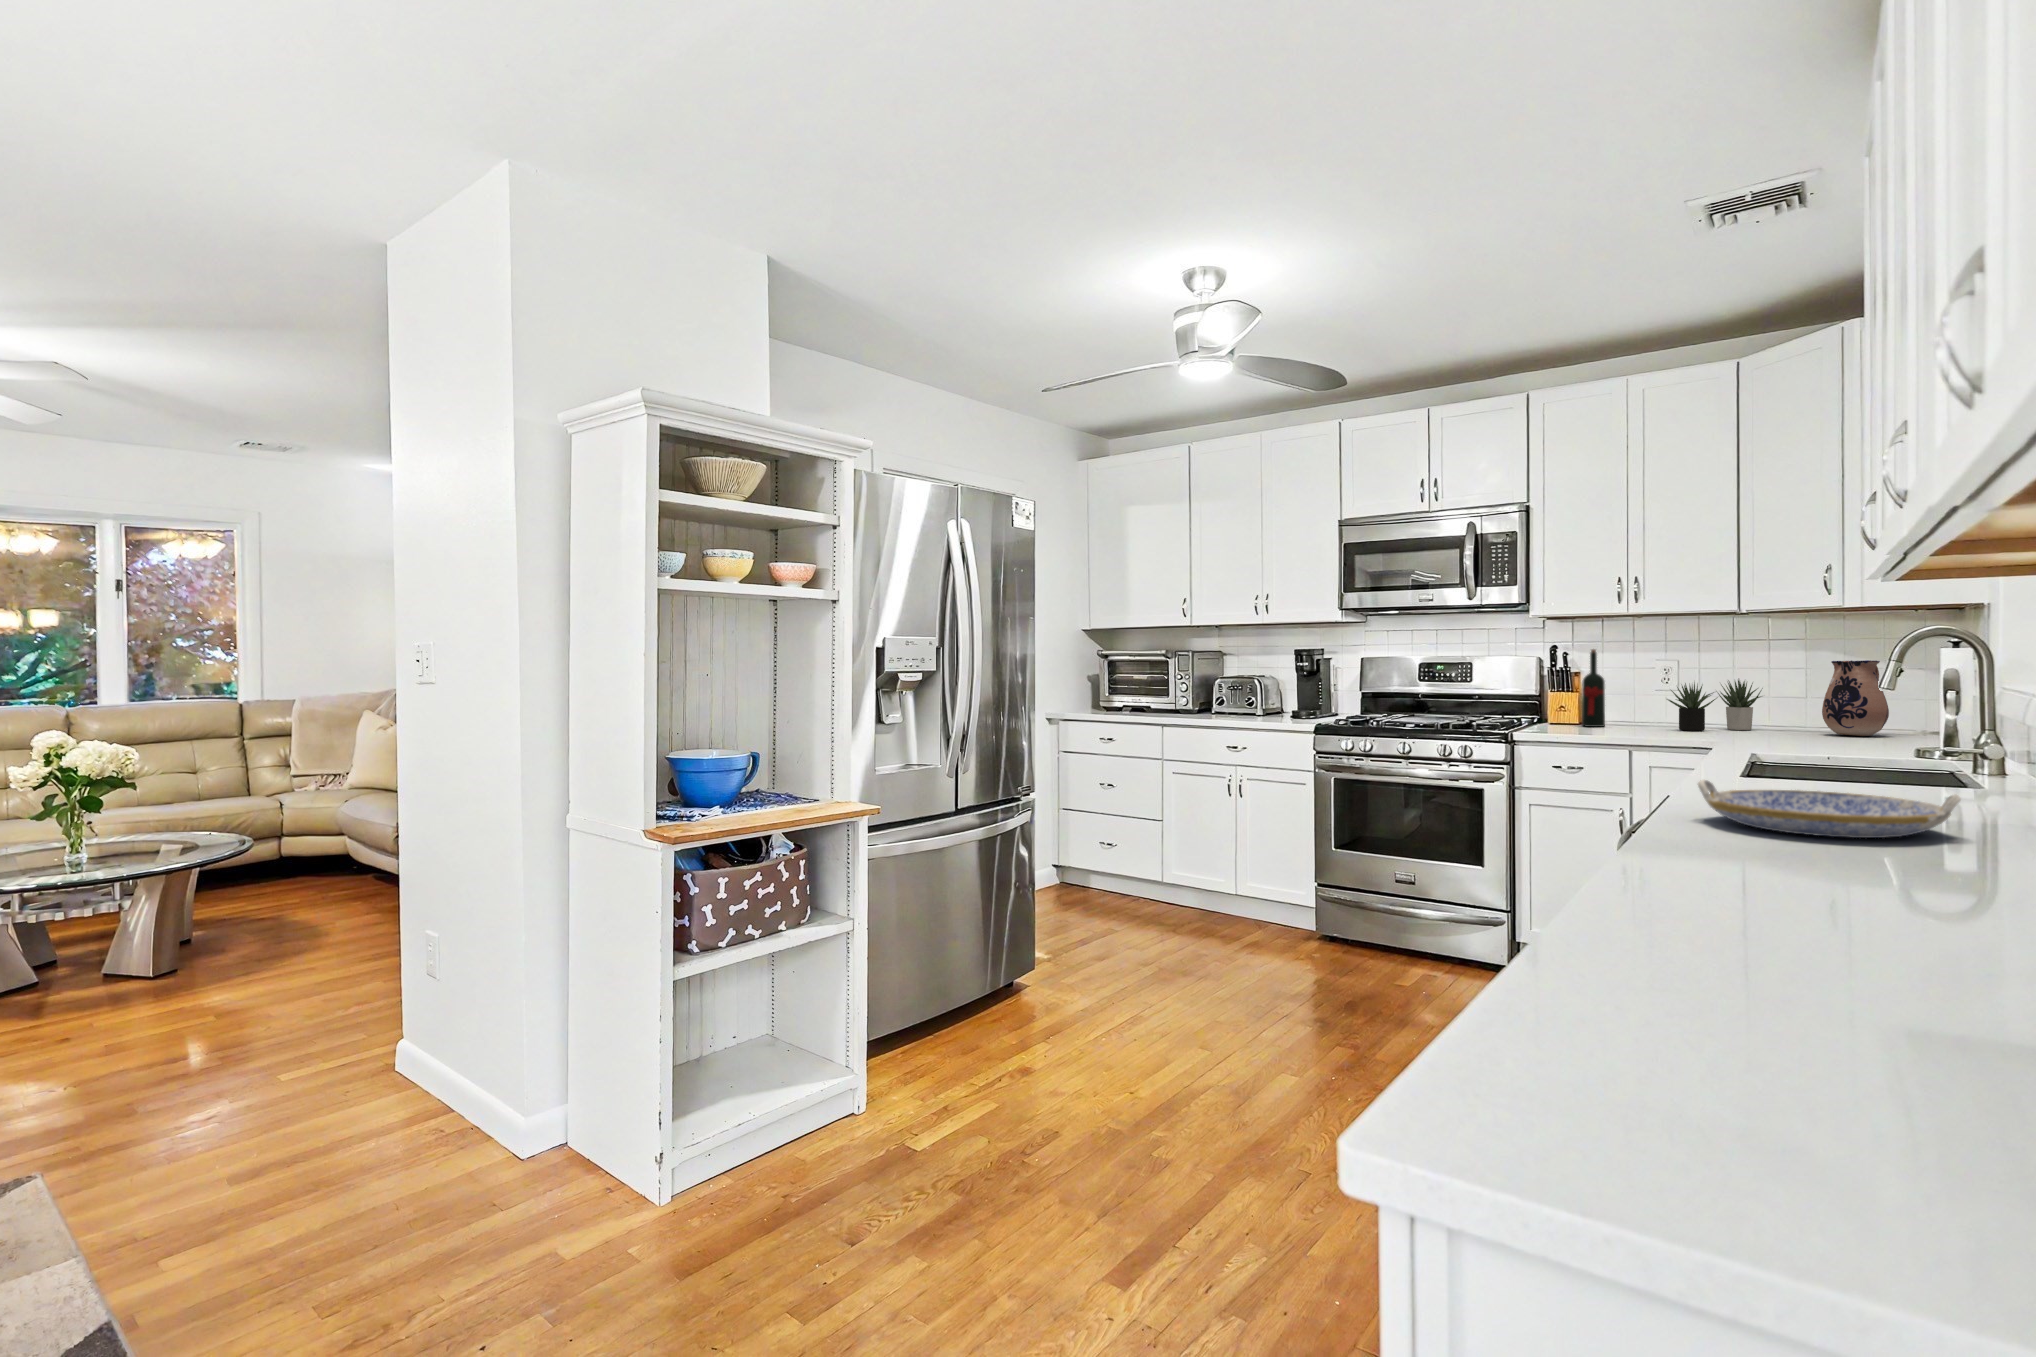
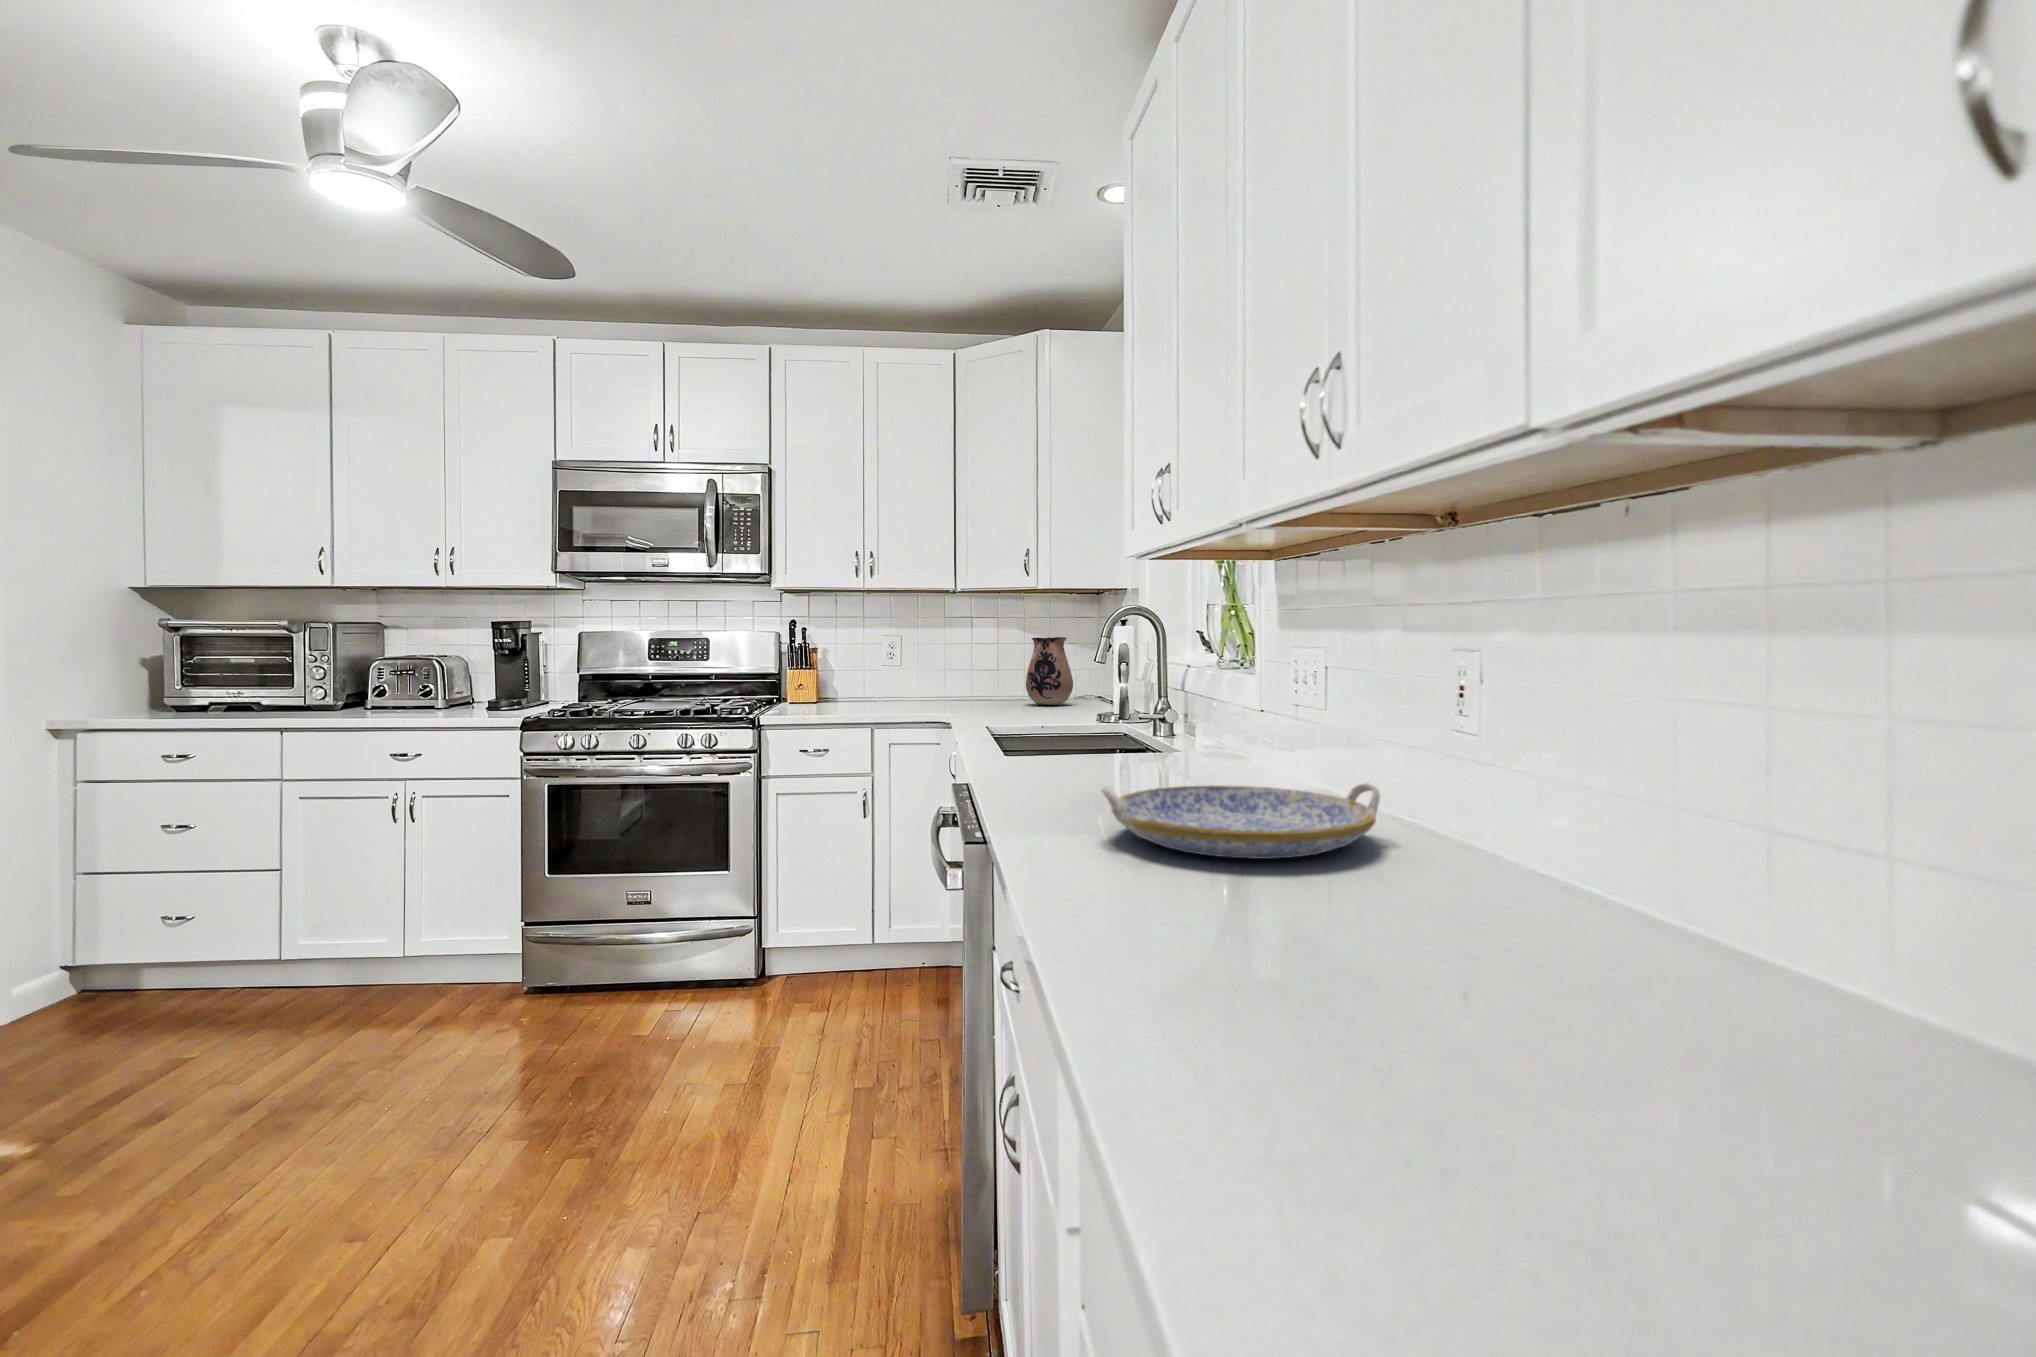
wine bottle: present [1582,649,1605,727] -> none [824,625,845,706]
succulent plant: present [1667,679,1763,731] -> none [900,652,978,706]

